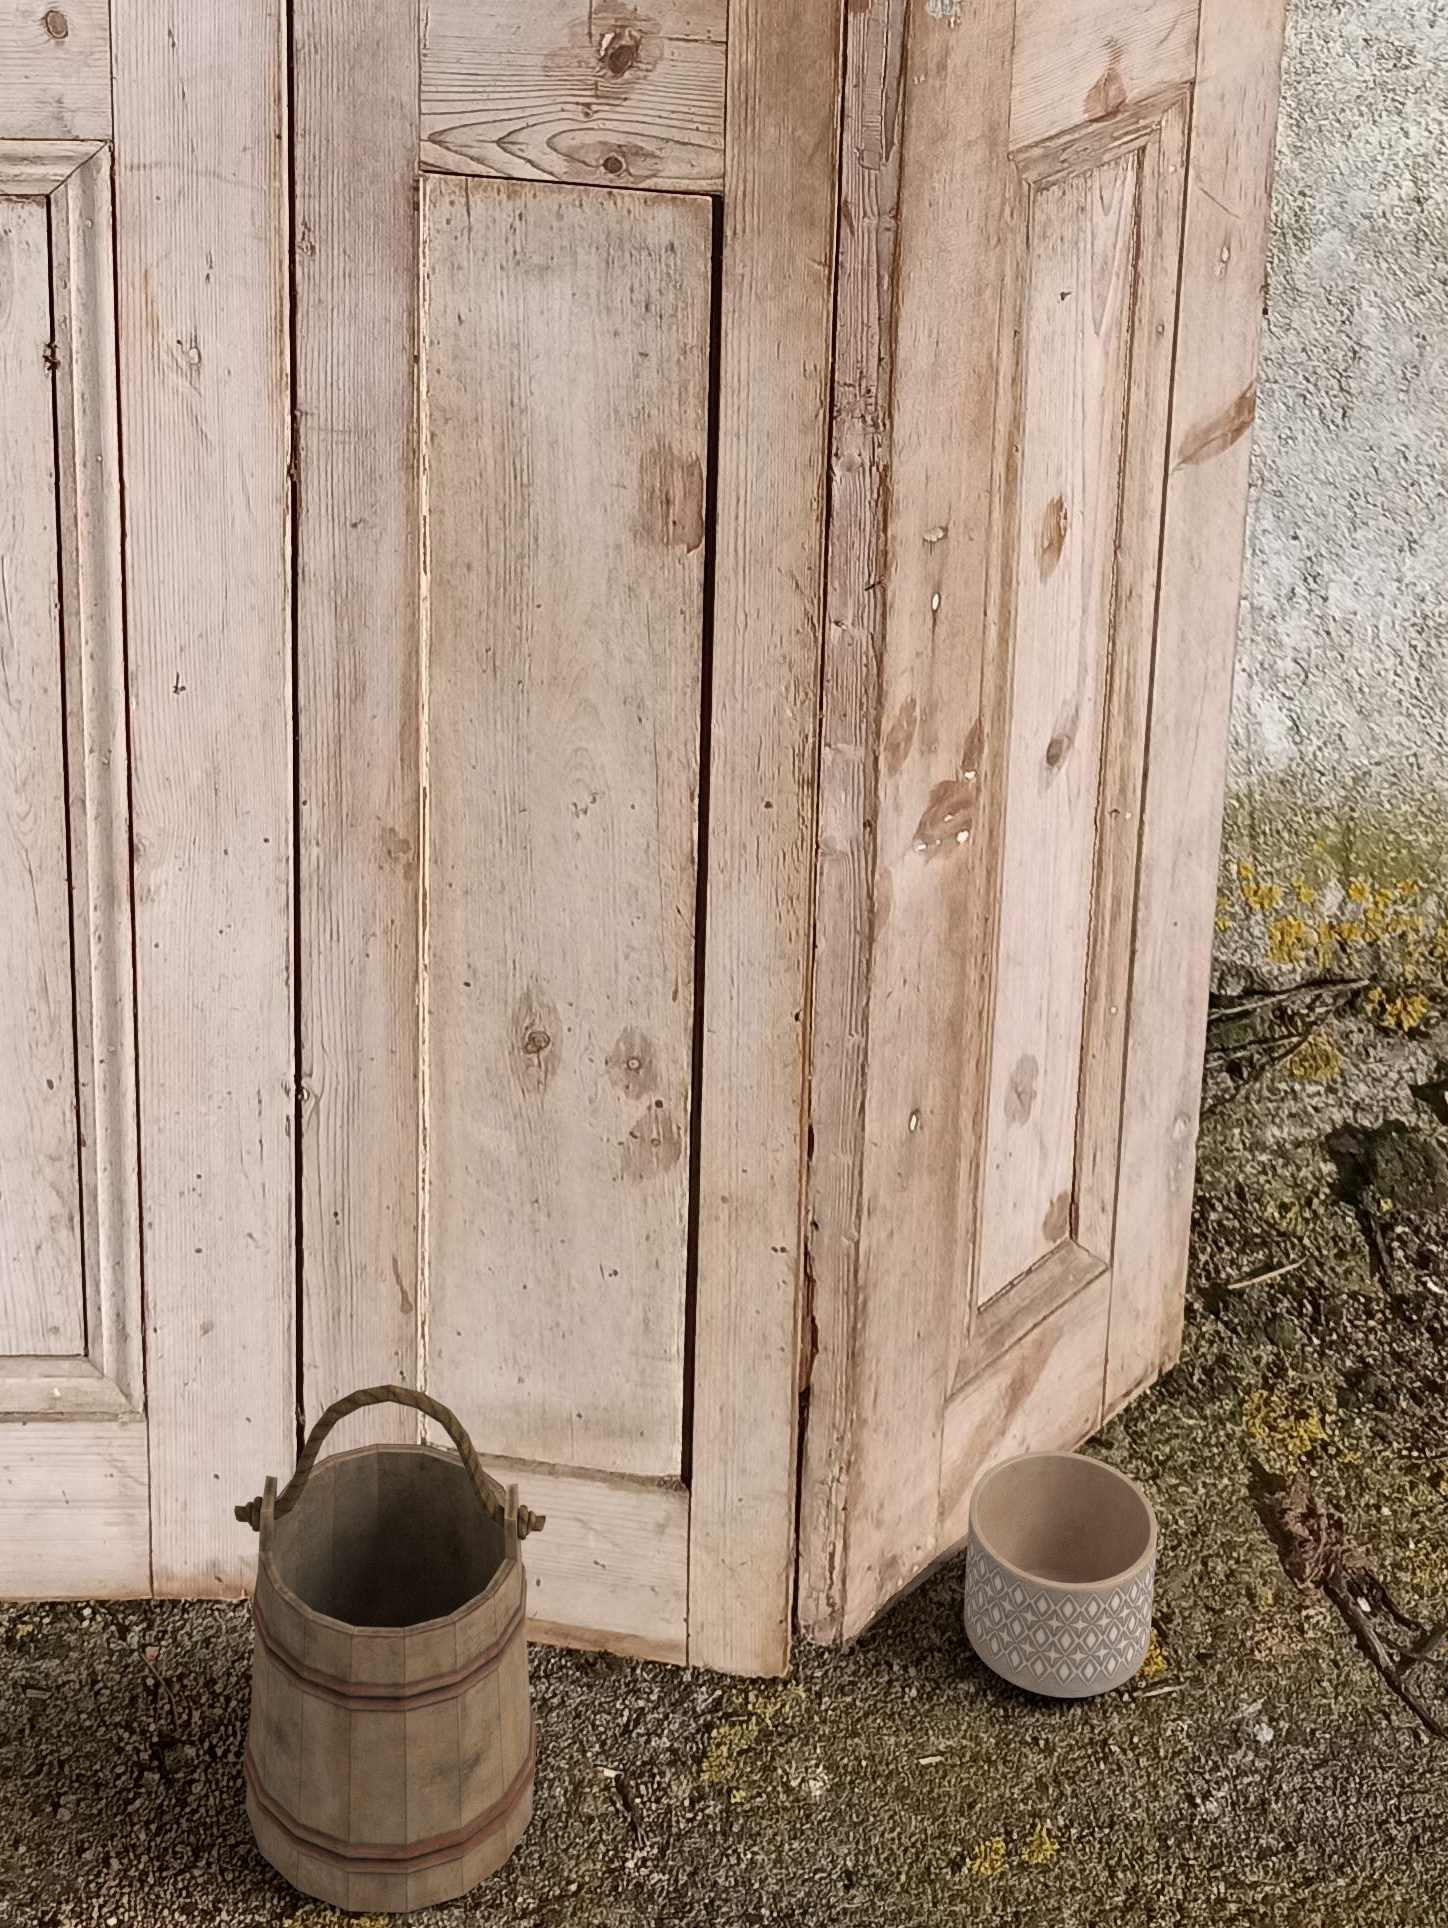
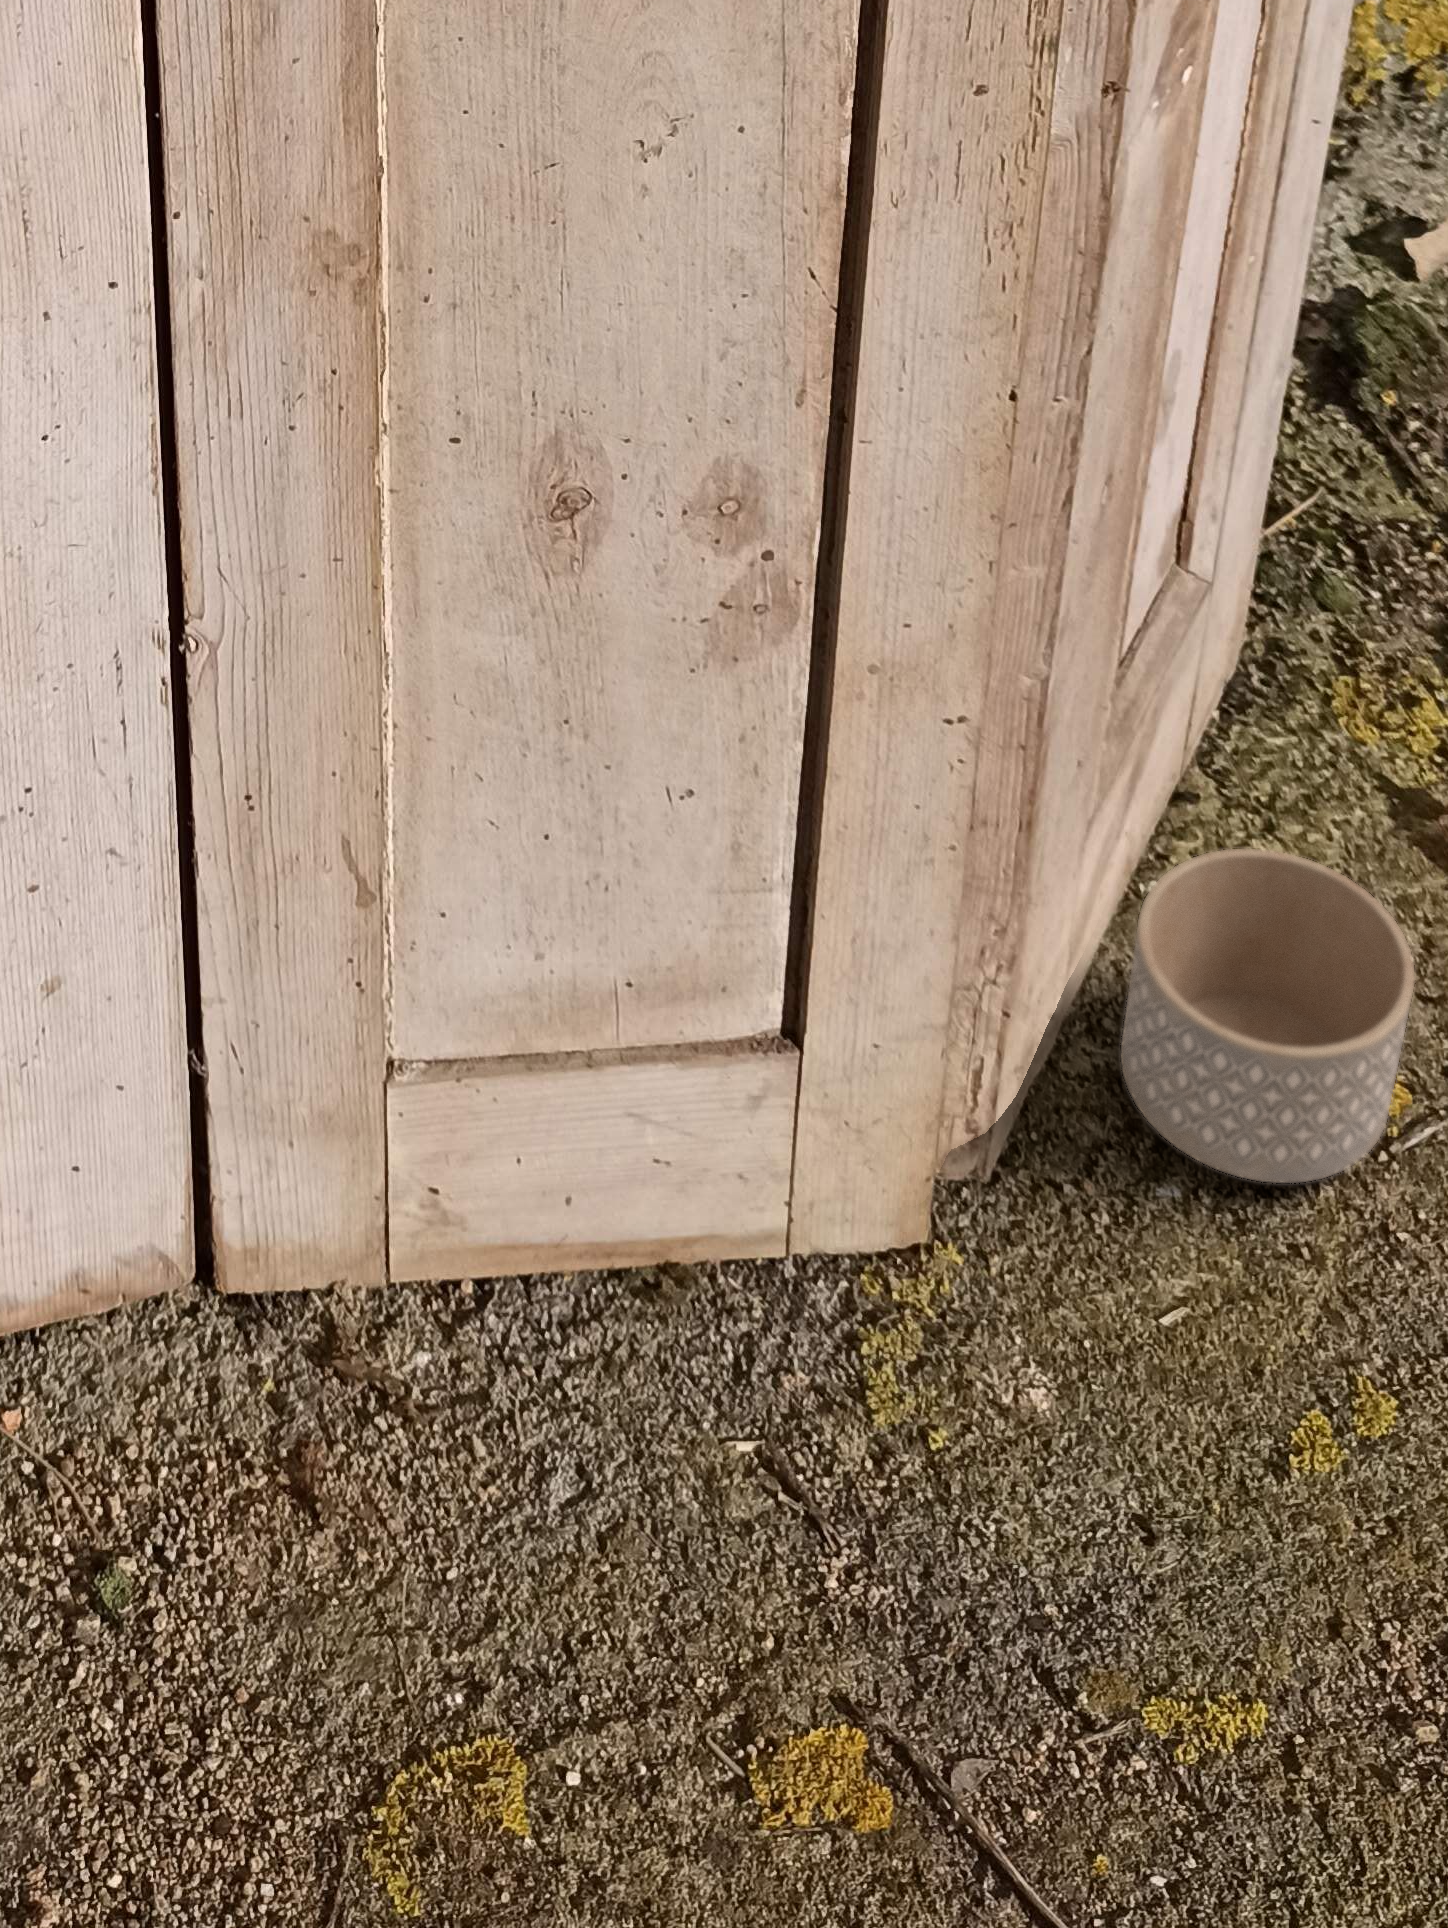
bucket: present [234,1384,546,1913] -> none [205,1060,684,1771]

